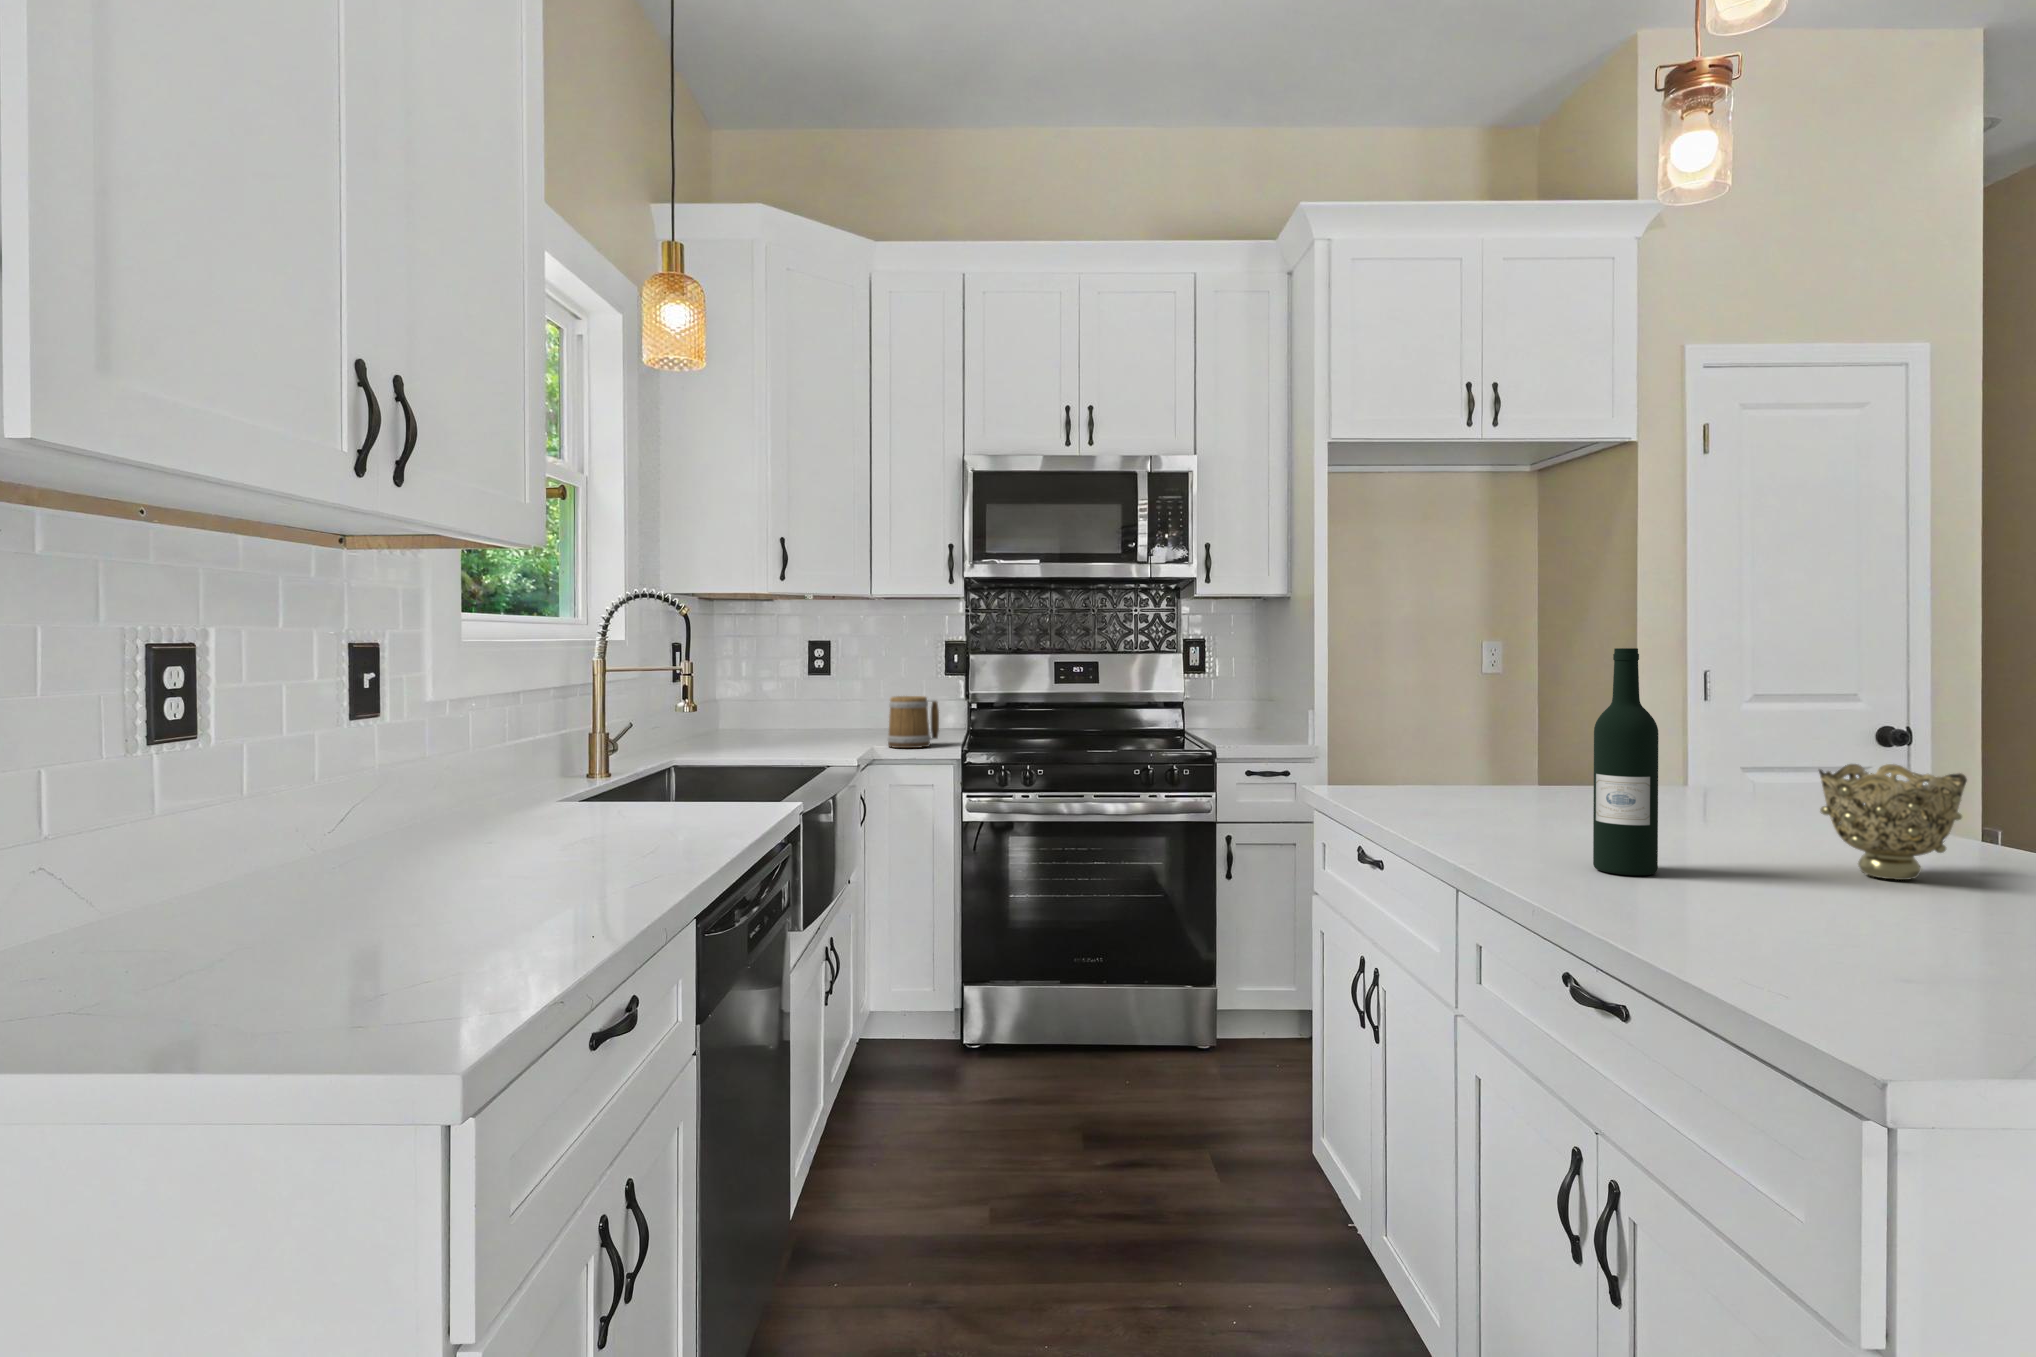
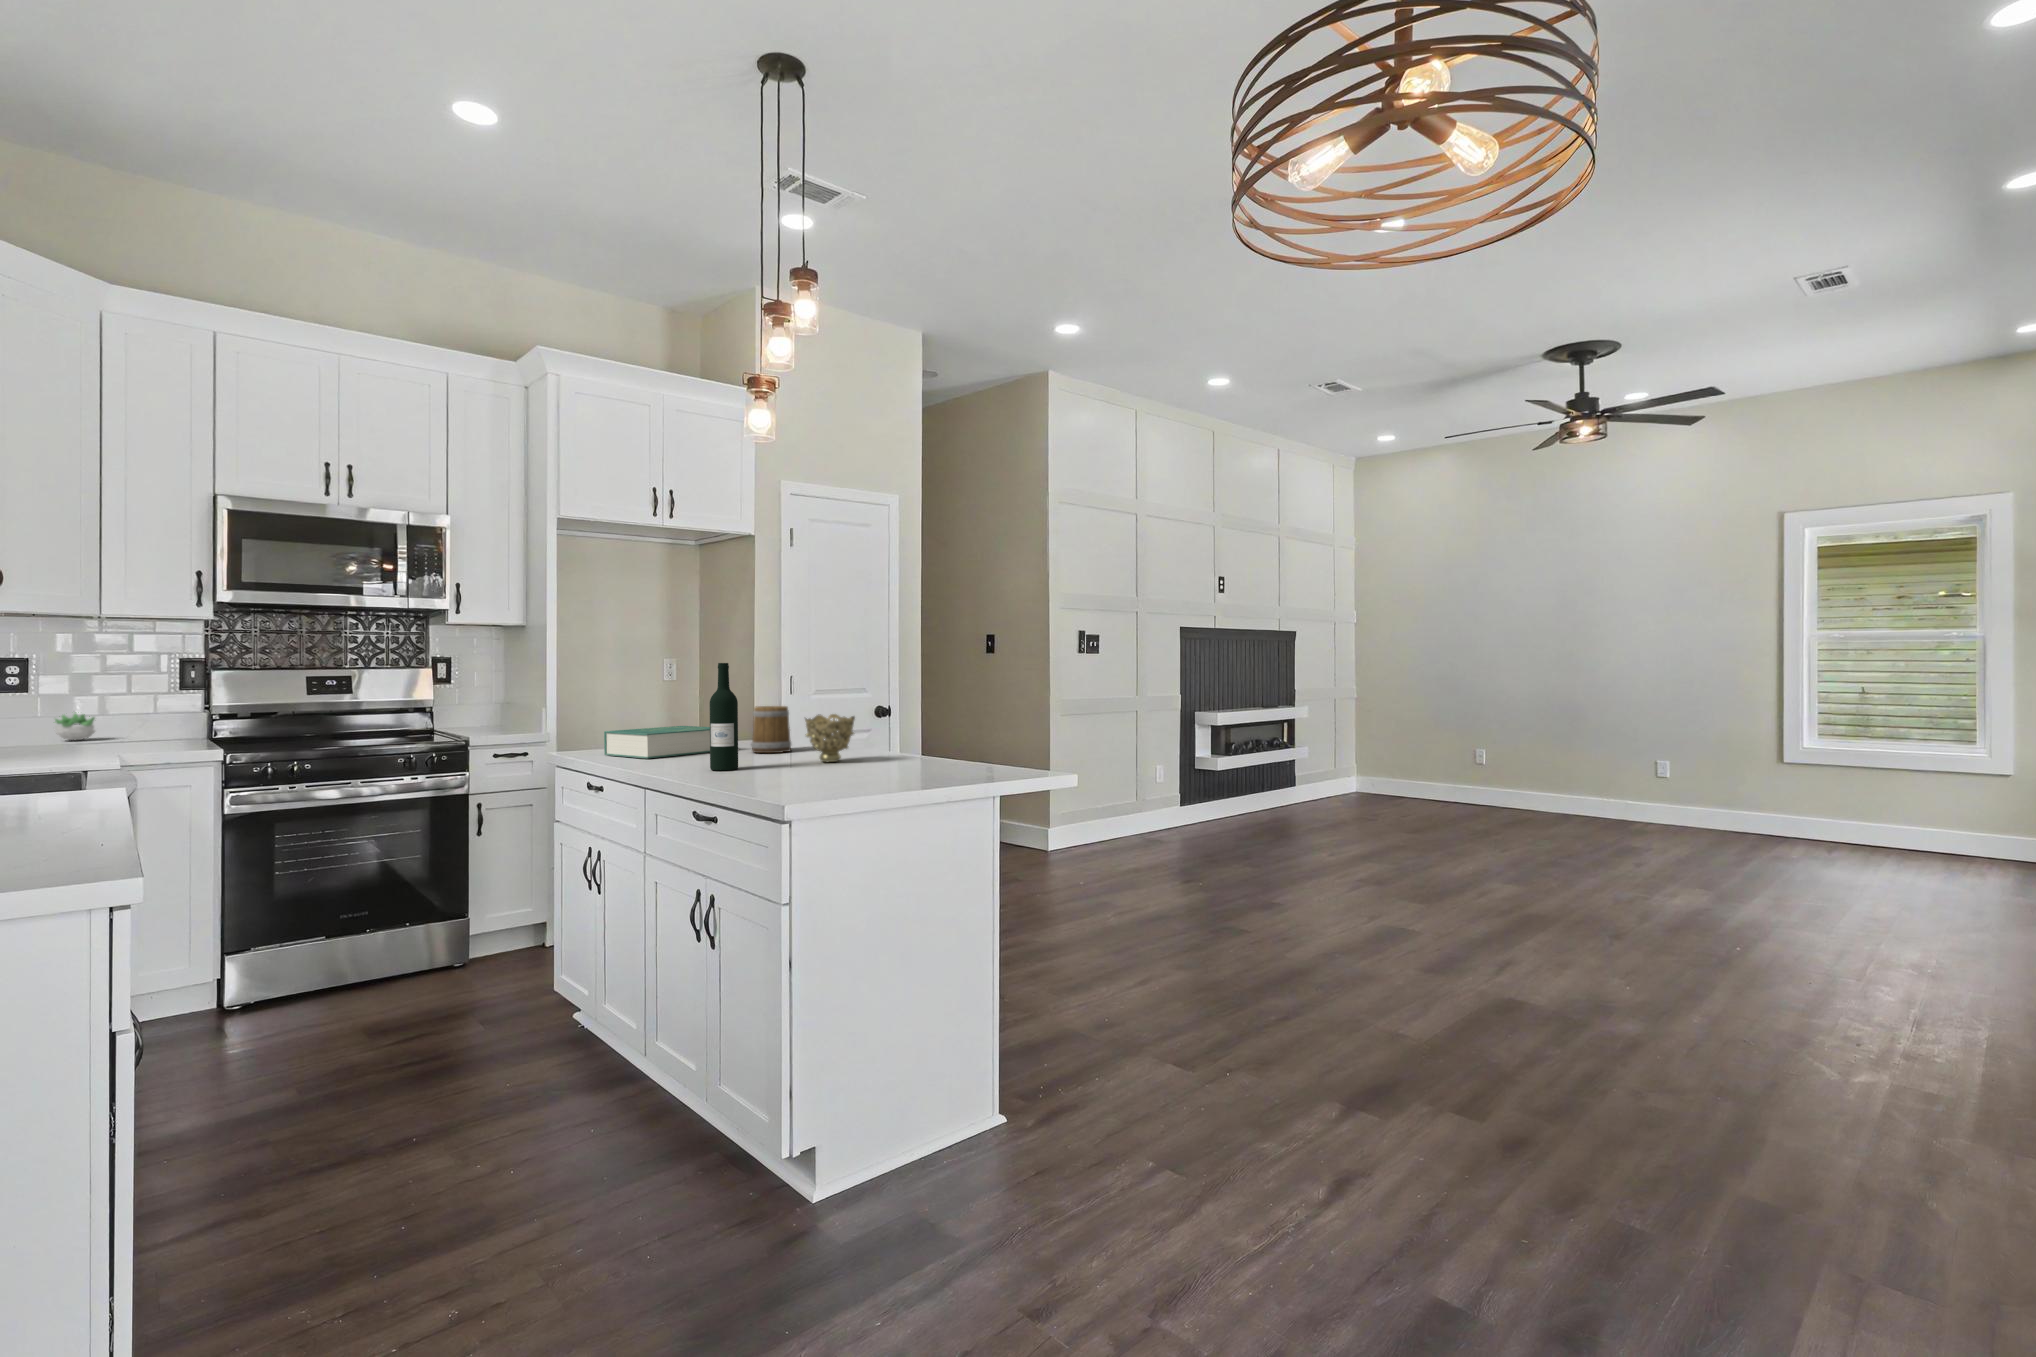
mug: present [887,696,939,748] -> present [751,706,791,753]
succulent plant: none [843,700,886,728] -> present [55,712,95,740]
book: none [1388,757,1606,819] -> present [604,726,710,758]

